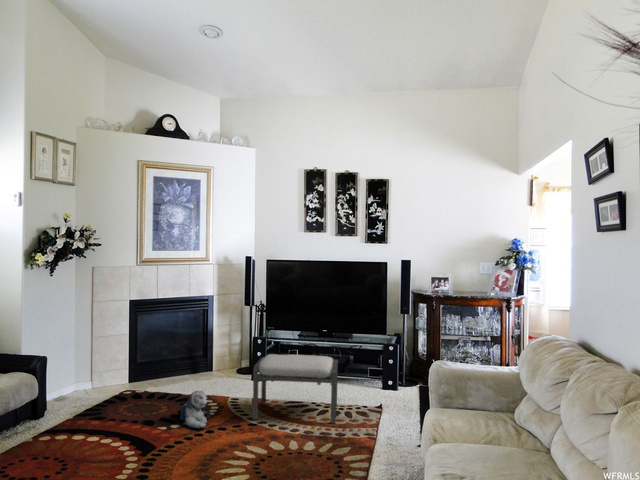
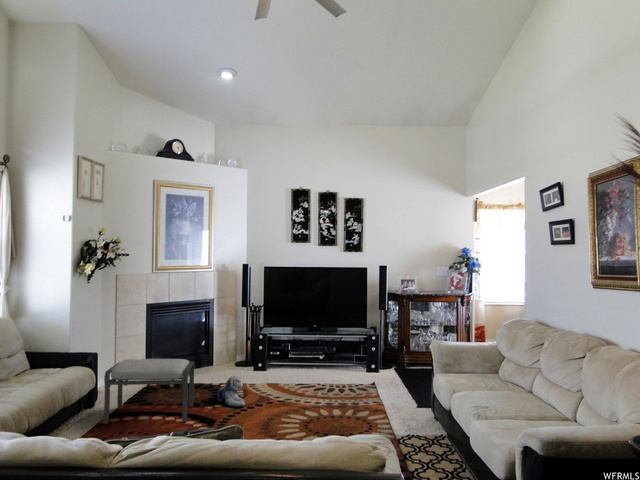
ottoman: present [252,354,338,423] -> present [103,359,195,424]

